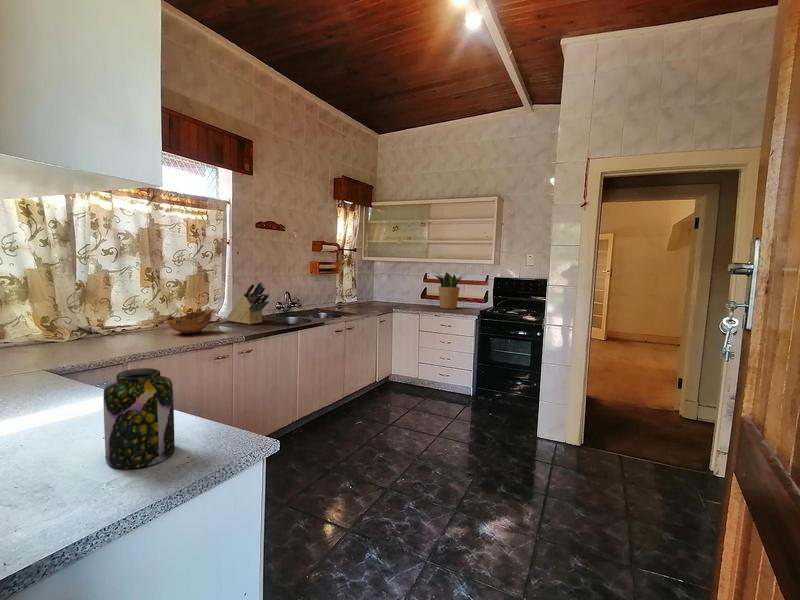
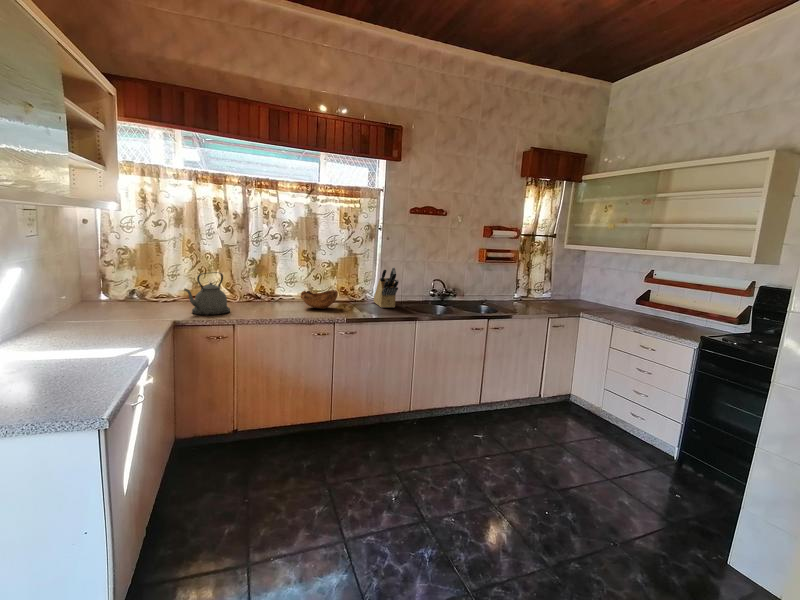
potted plant: present [435,272,463,309] -> none [650,267,705,324]
kettle: none [27,301,90,361] -> present [184,272,230,315]
jar: present [104,368,175,469] -> none [21,324,81,395]

